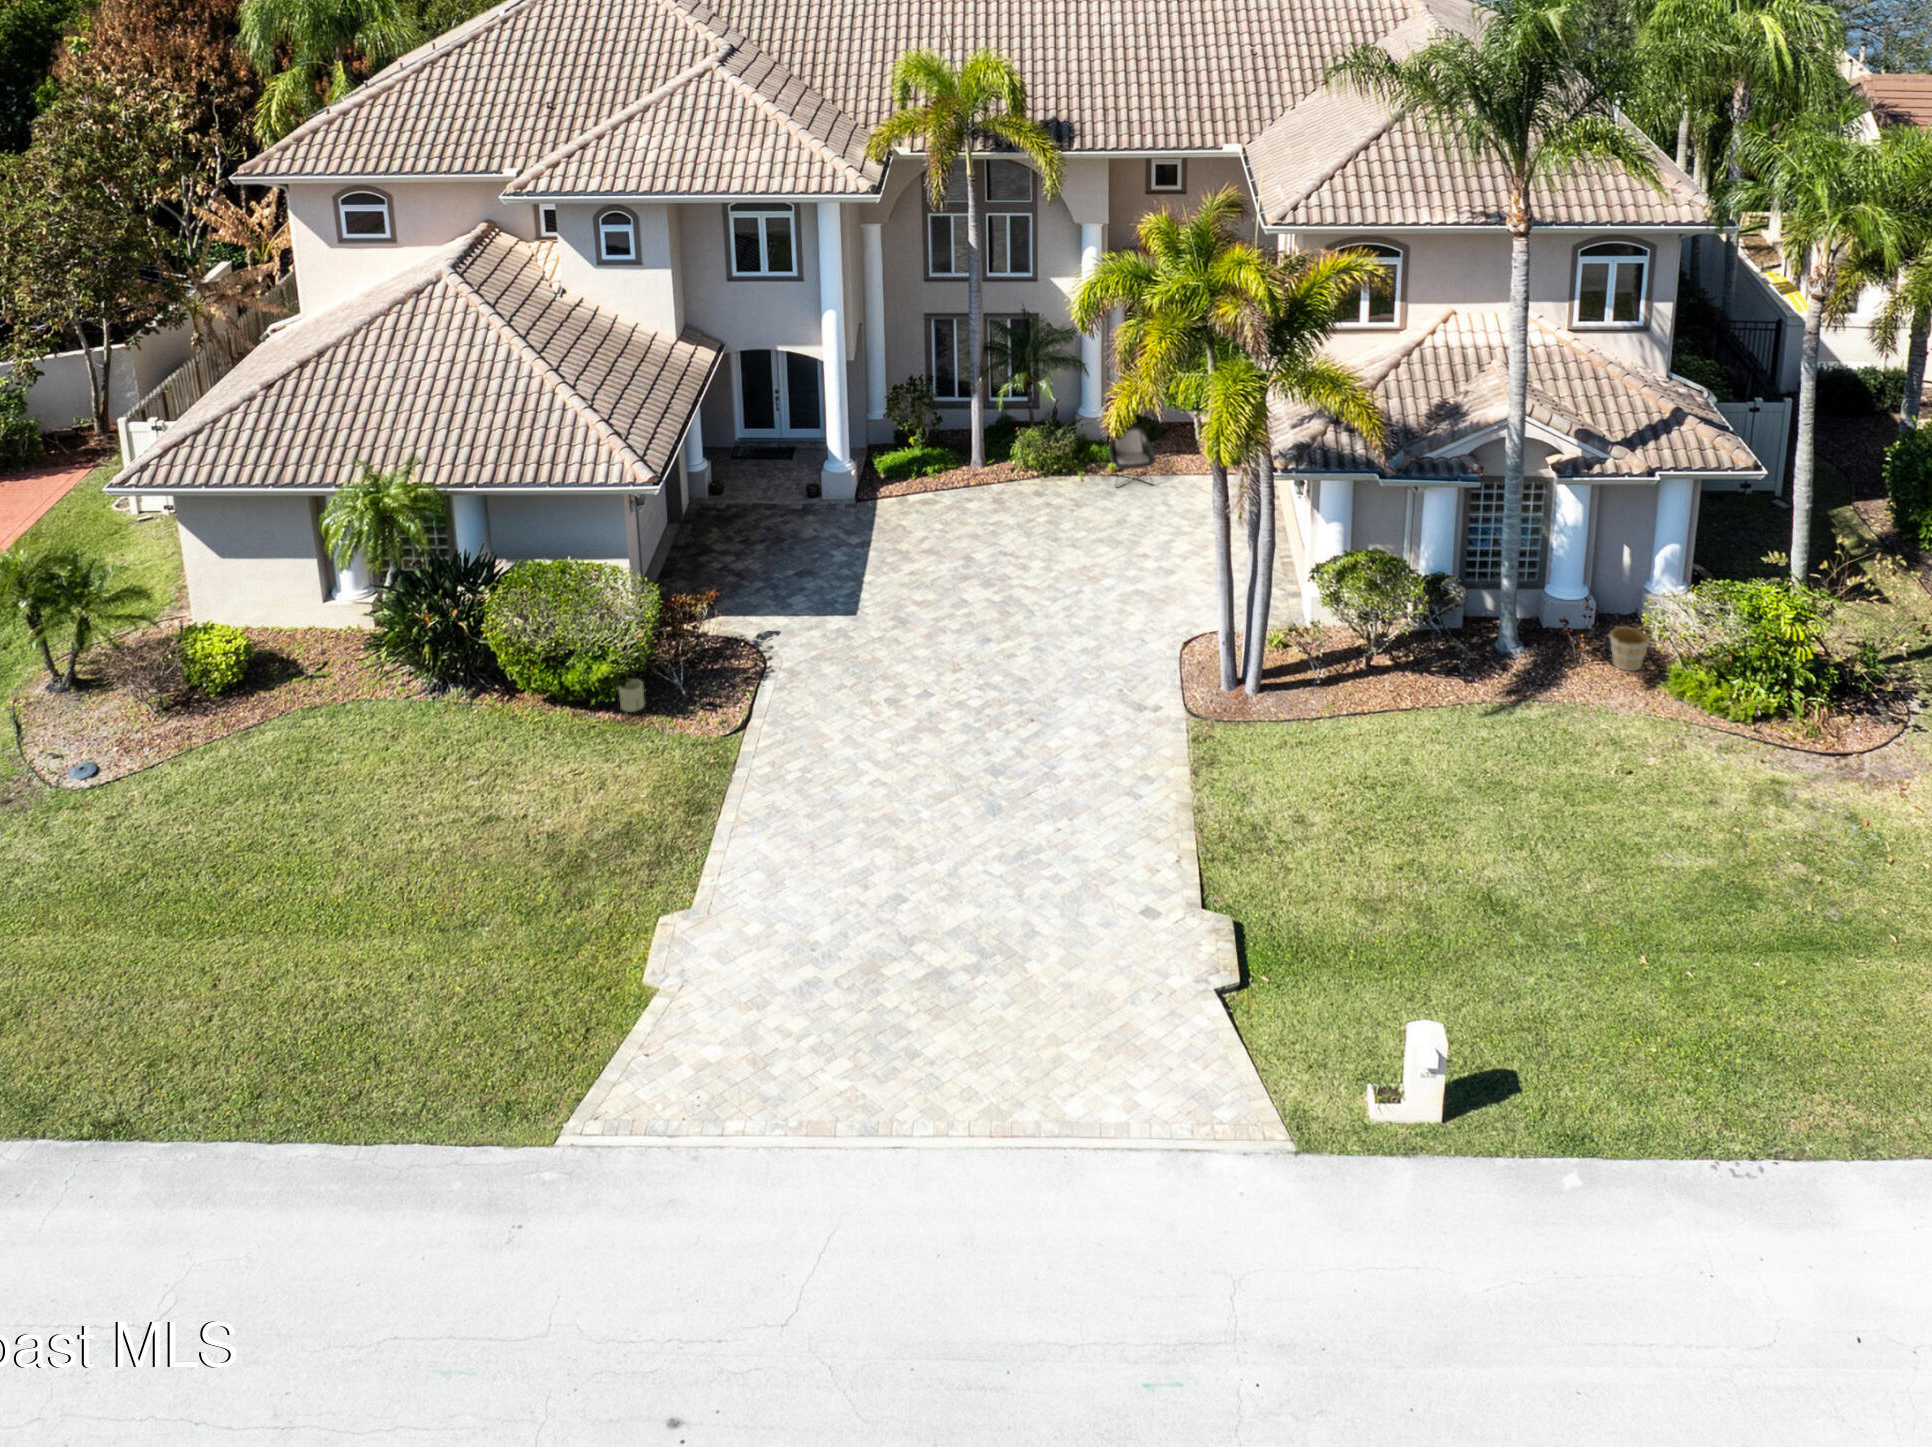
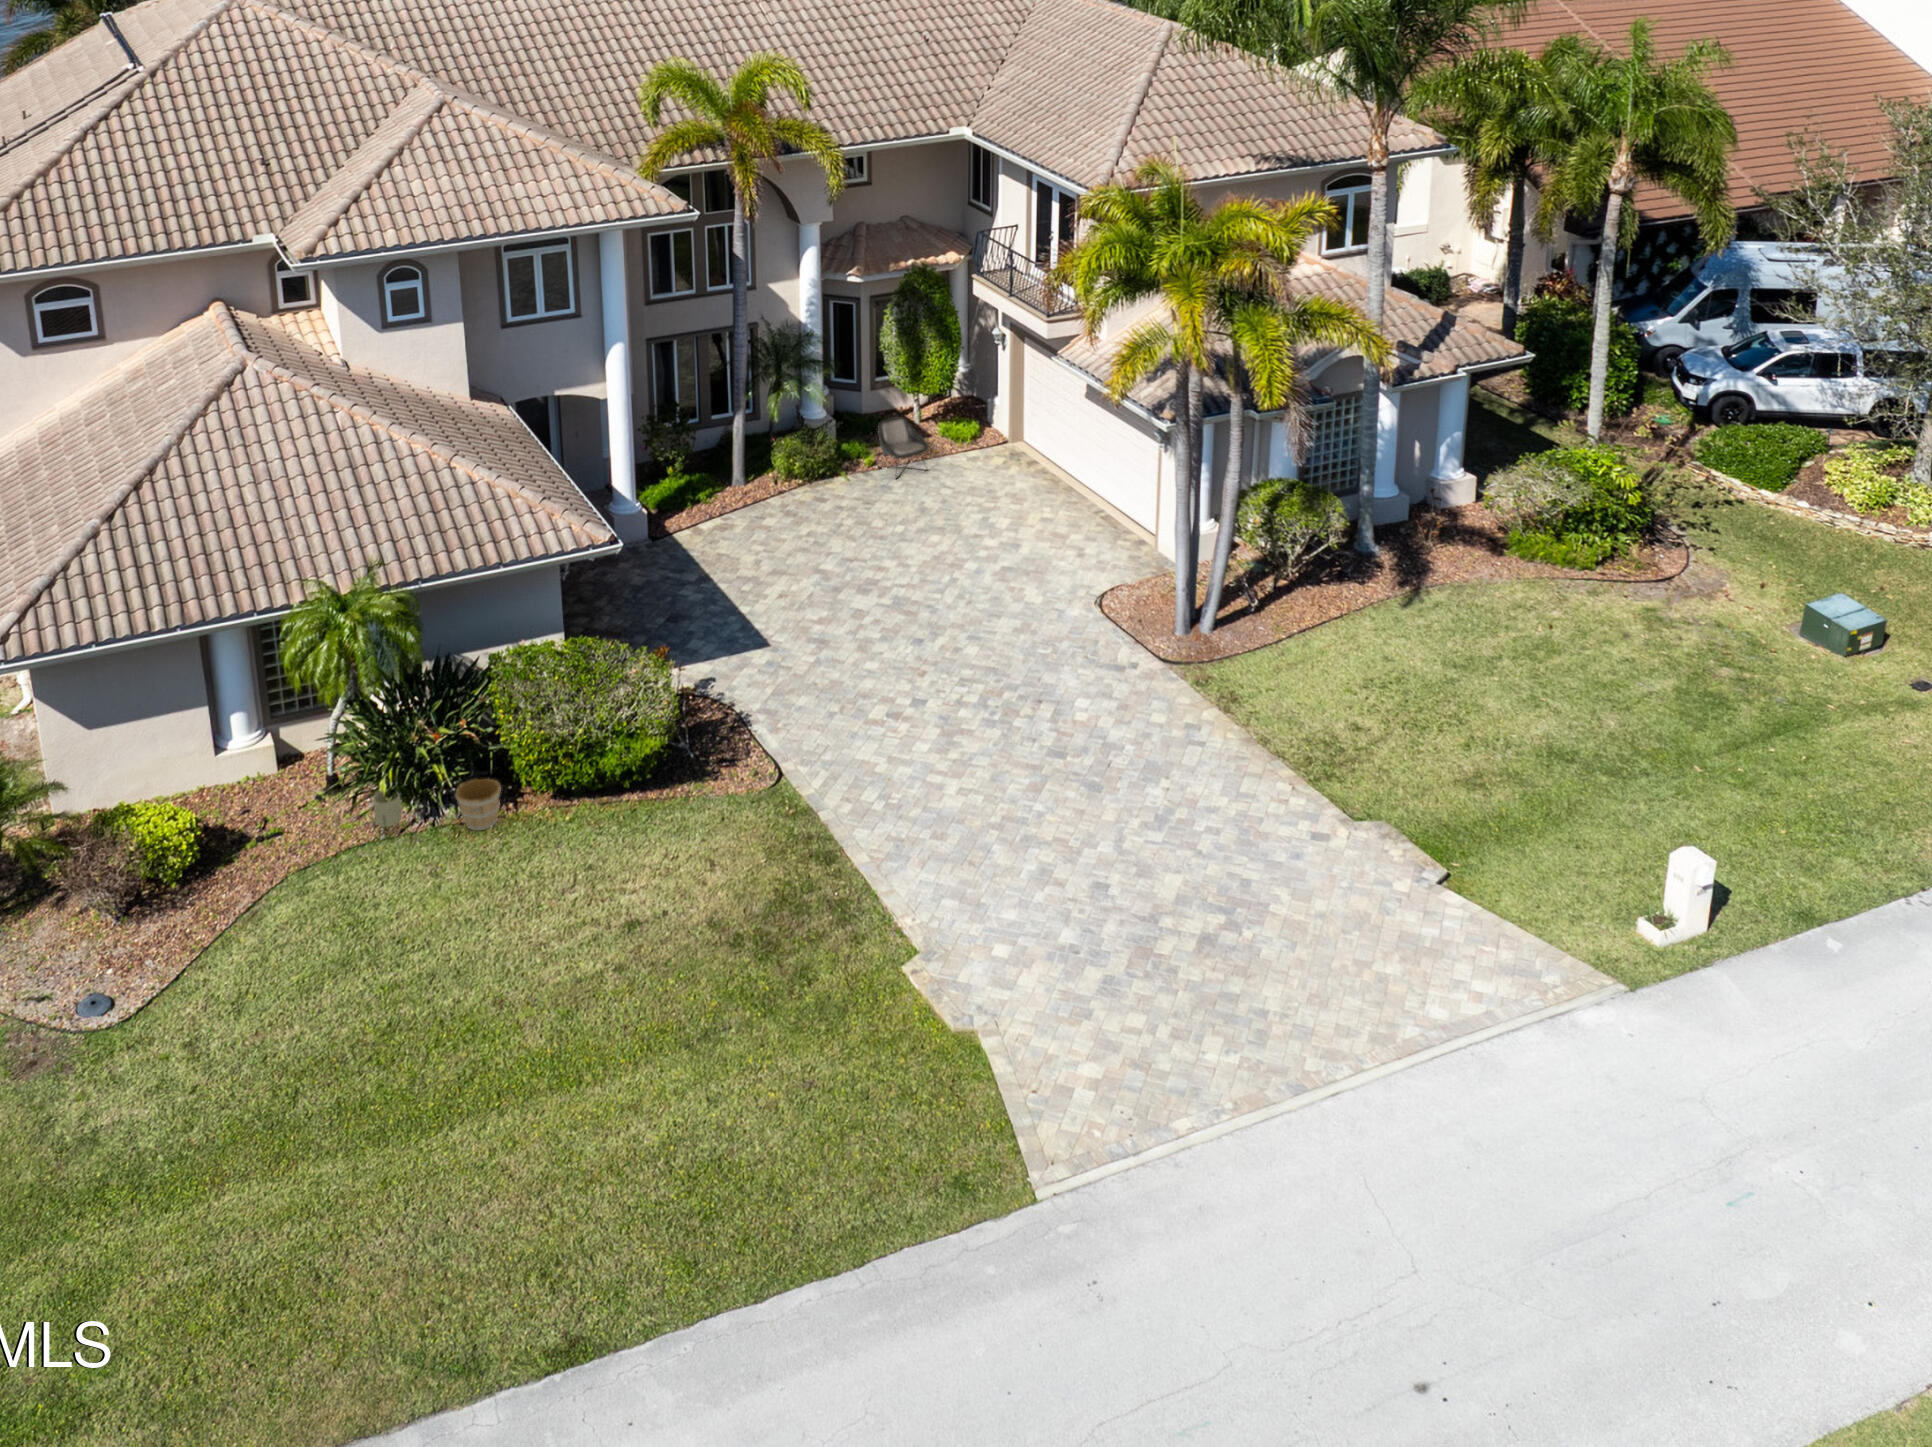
wooden bucket: present [1609,626,1650,671] -> present [456,779,501,831]
planter: present [619,679,645,712] -> present [373,791,402,834]

